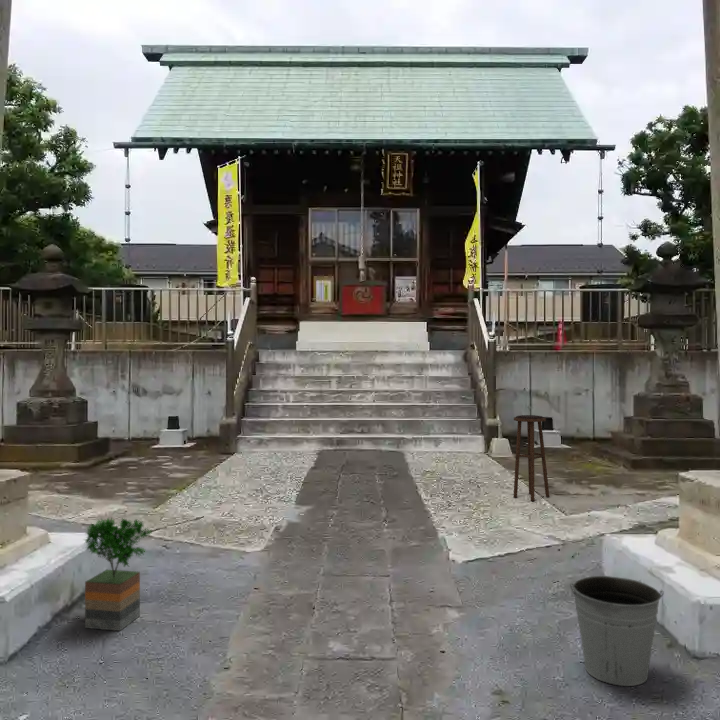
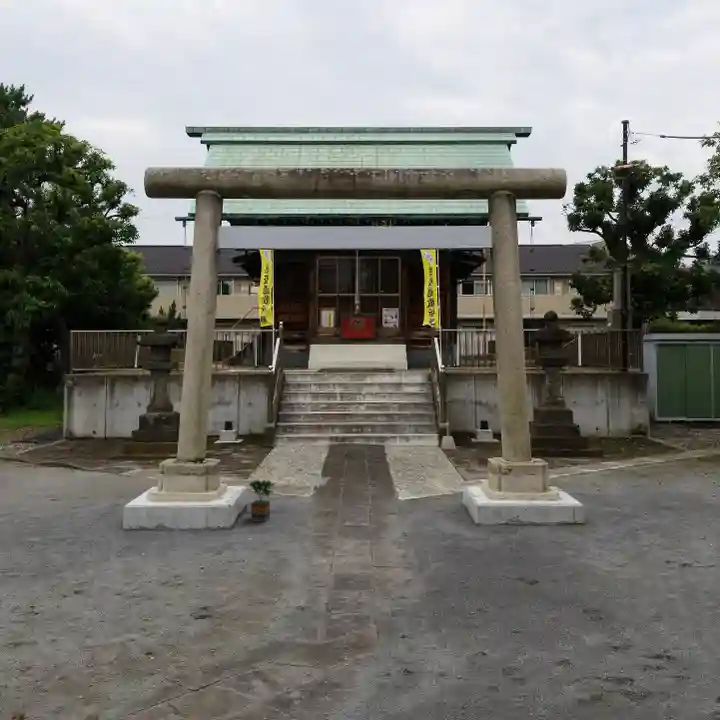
stool: present [513,415,549,501] -> none [442,427,462,475]
bucket: present [570,576,663,686] -> none [431,498,462,533]

